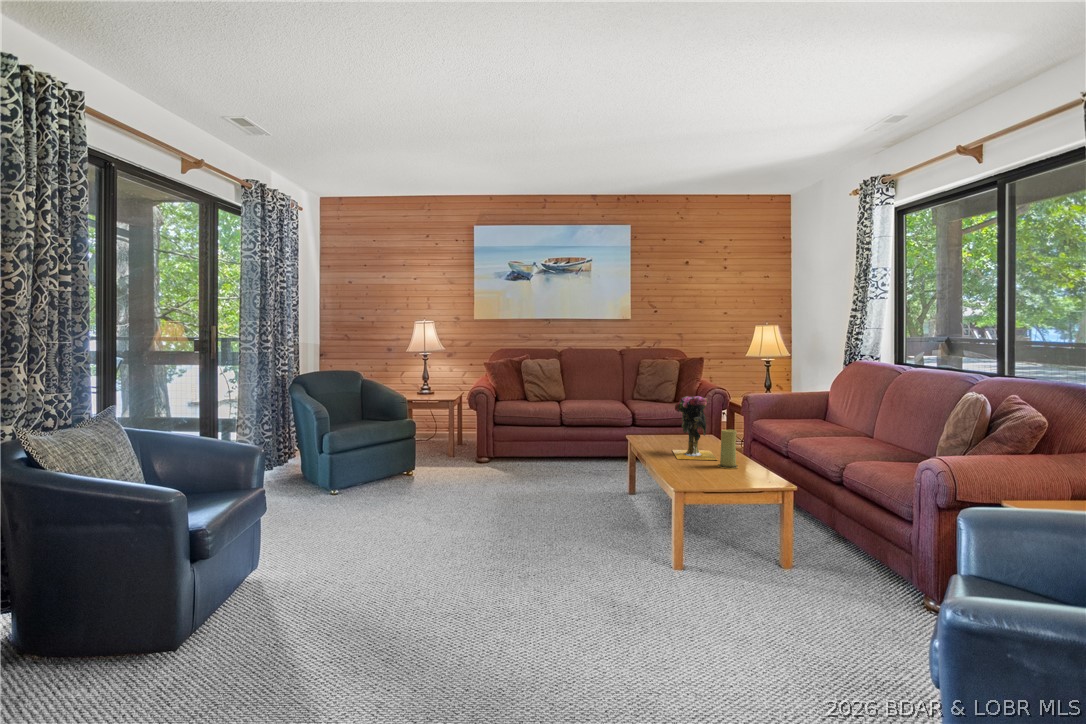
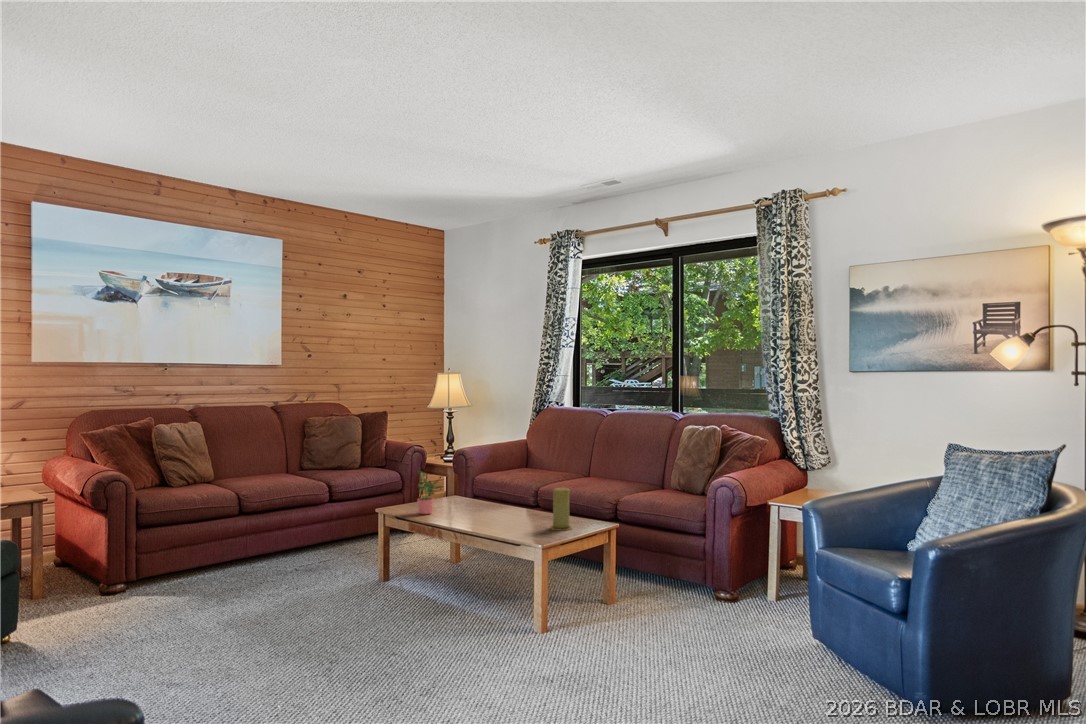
vase: present [672,396,718,460] -> none [473,455,539,530]
potted plant: none [644,403,671,441] -> present [418,469,442,514]

